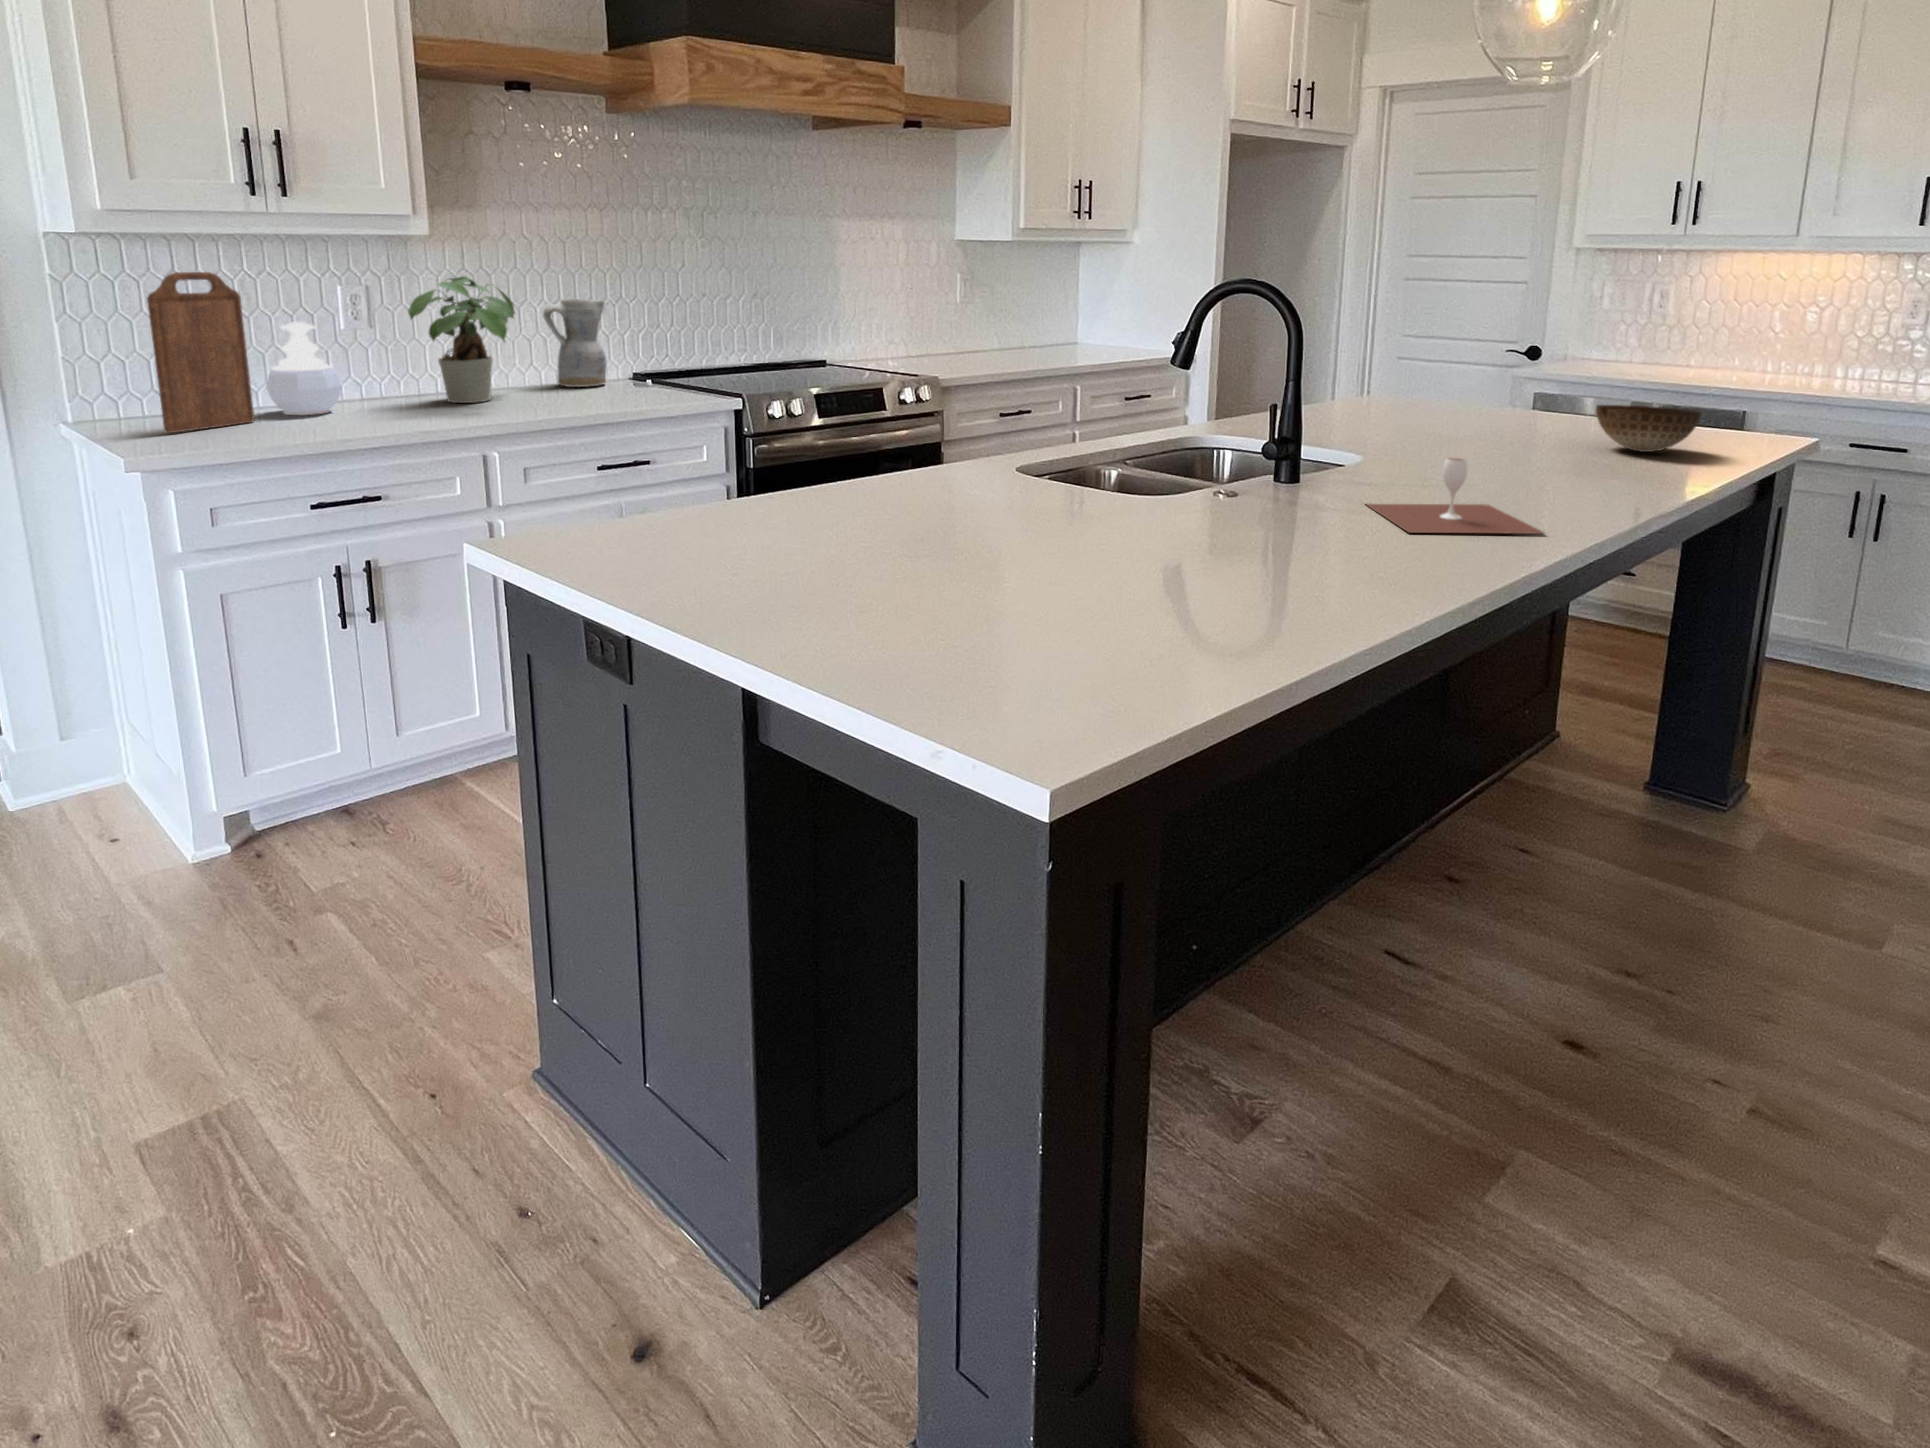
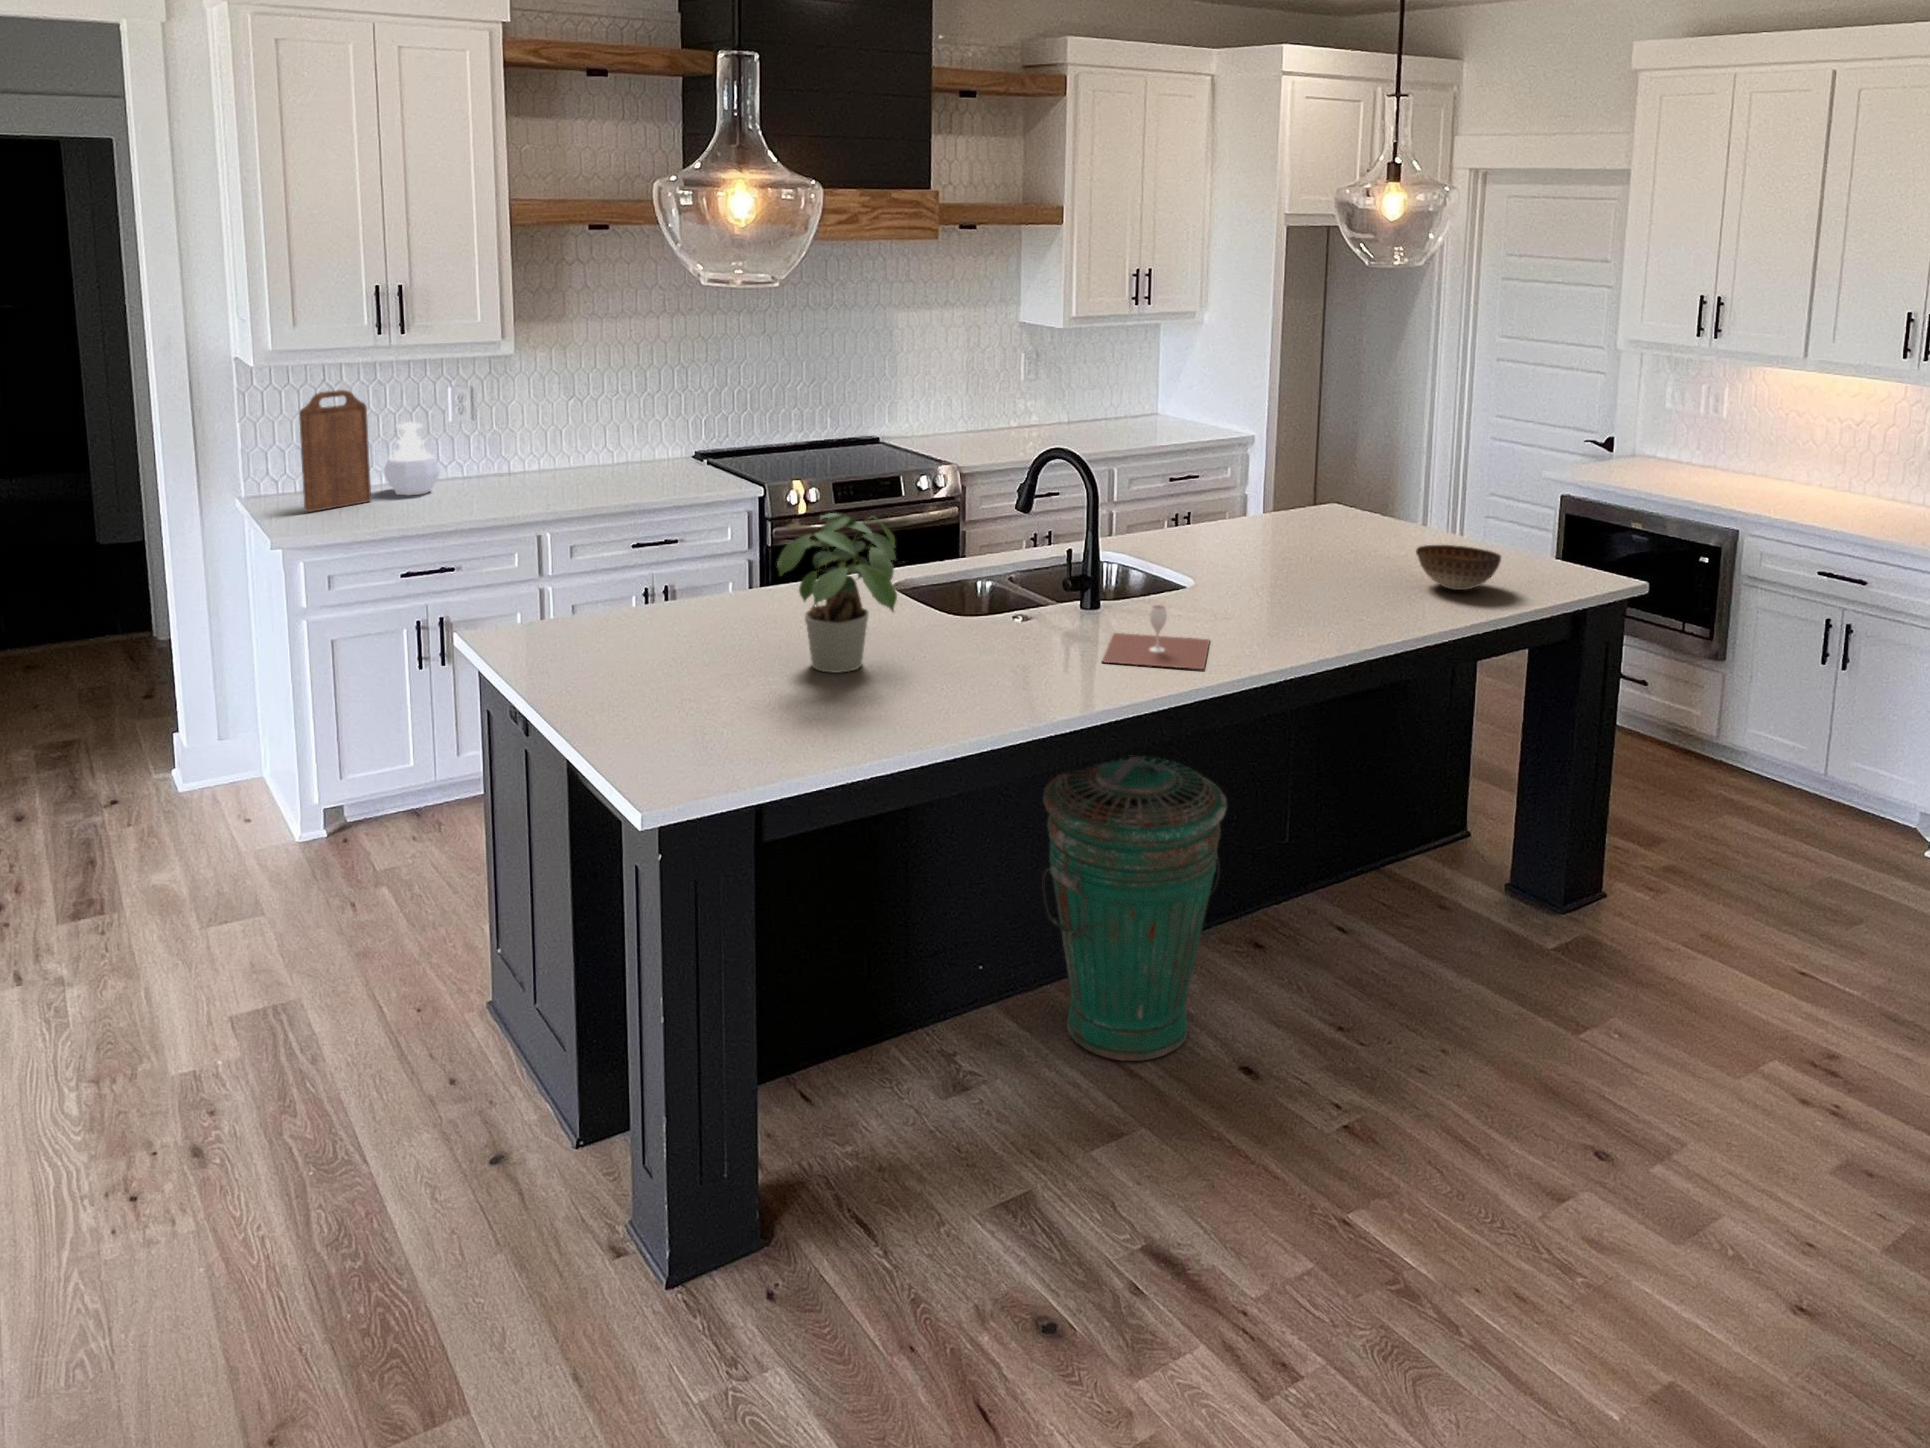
potted plant: present [408,276,515,403] -> present [777,513,897,673]
ceramic pitcher: present [543,299,607,387] -> none [611,393,663,468]
trash can: none [1287,661,1539,1048] -> present [1043,756,1227,1061]

